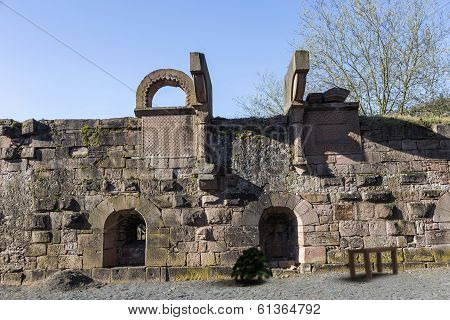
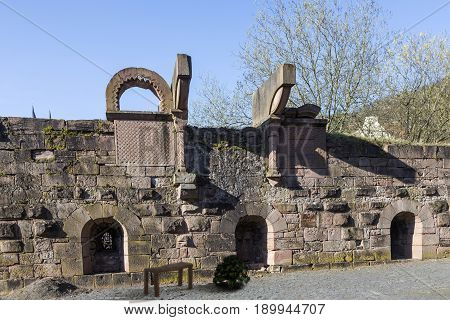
bench: present [348,246,398,279] -> present [144,262,193,297]

